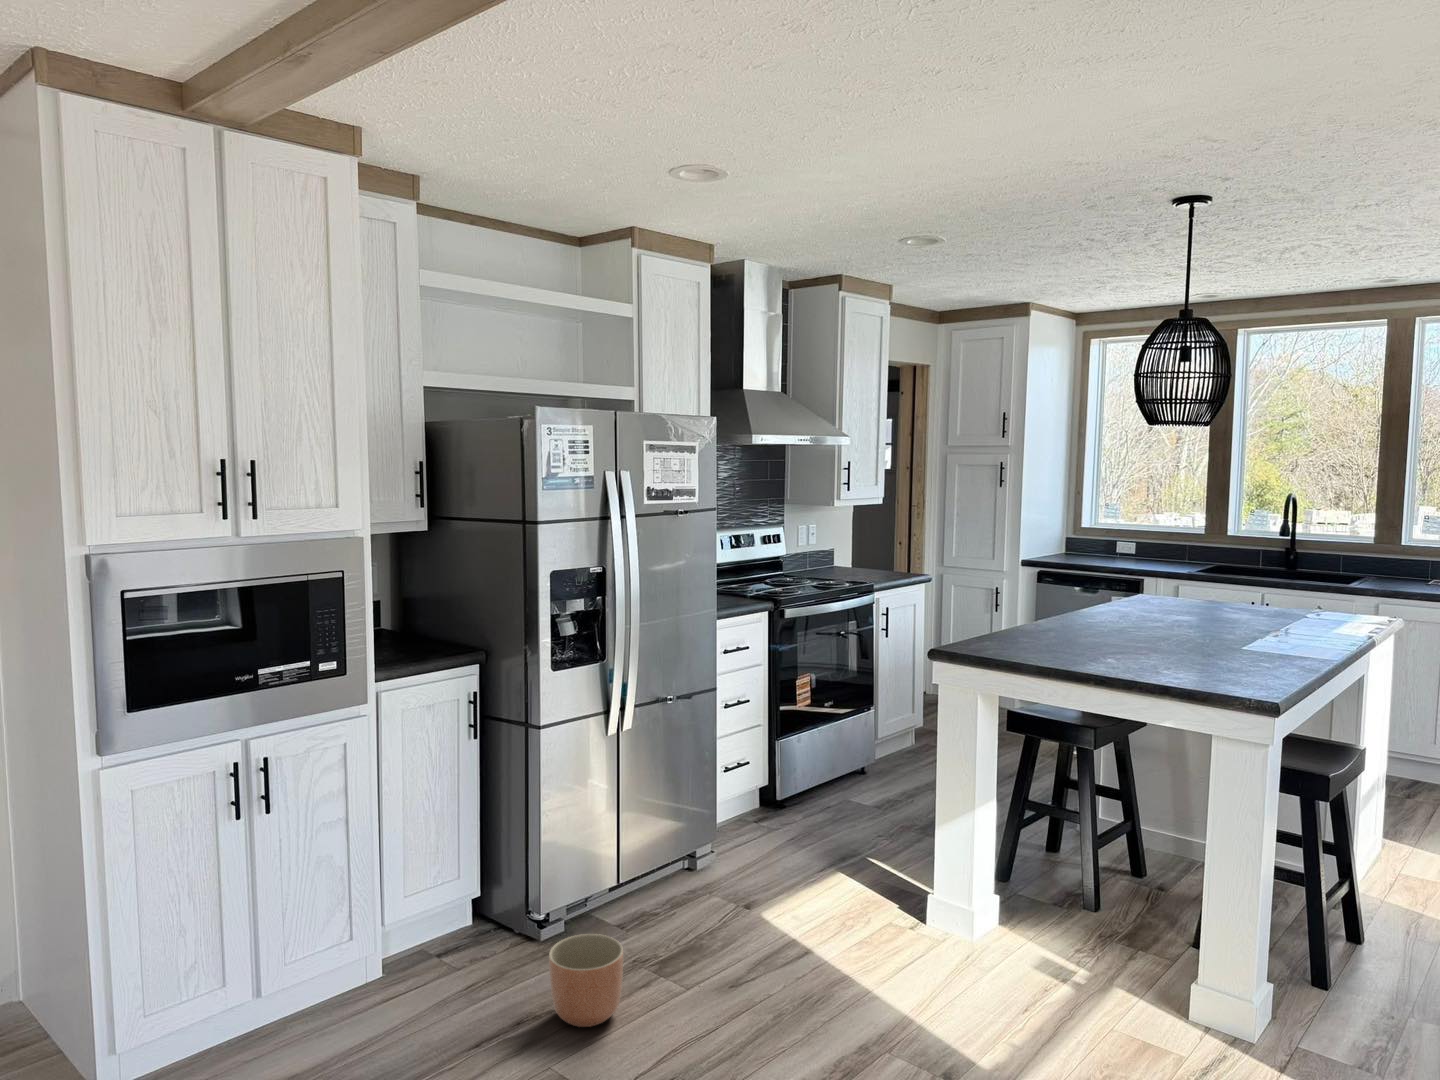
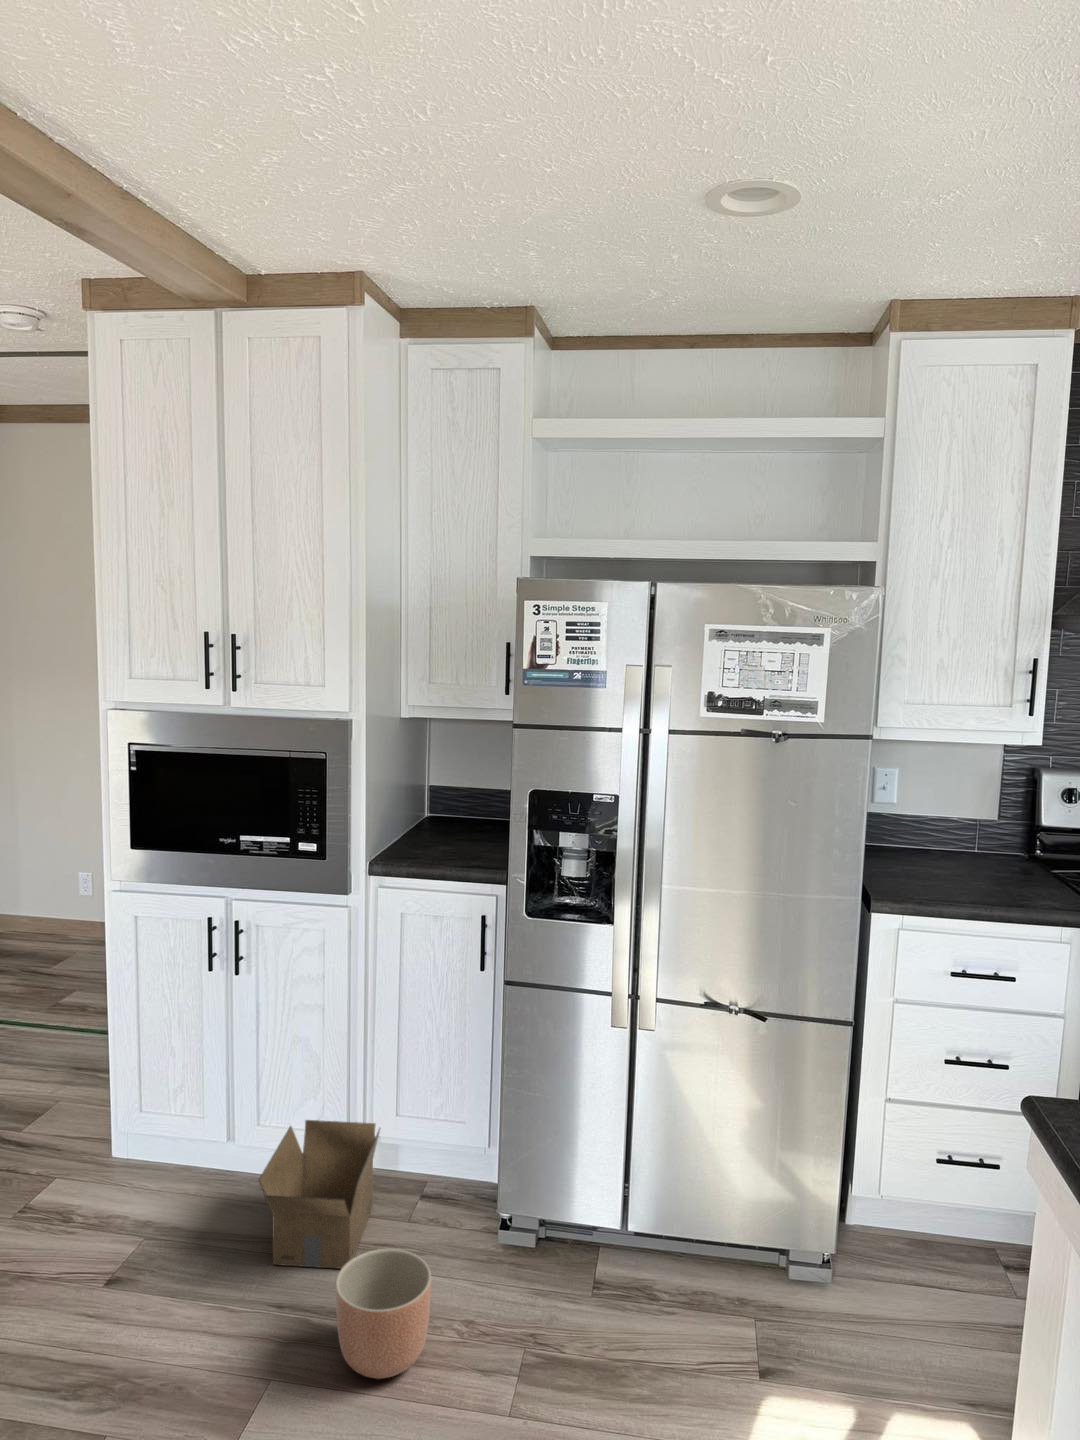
cardboard box: none [353,901,492,1037] -> present [258,1120,381,1269]

